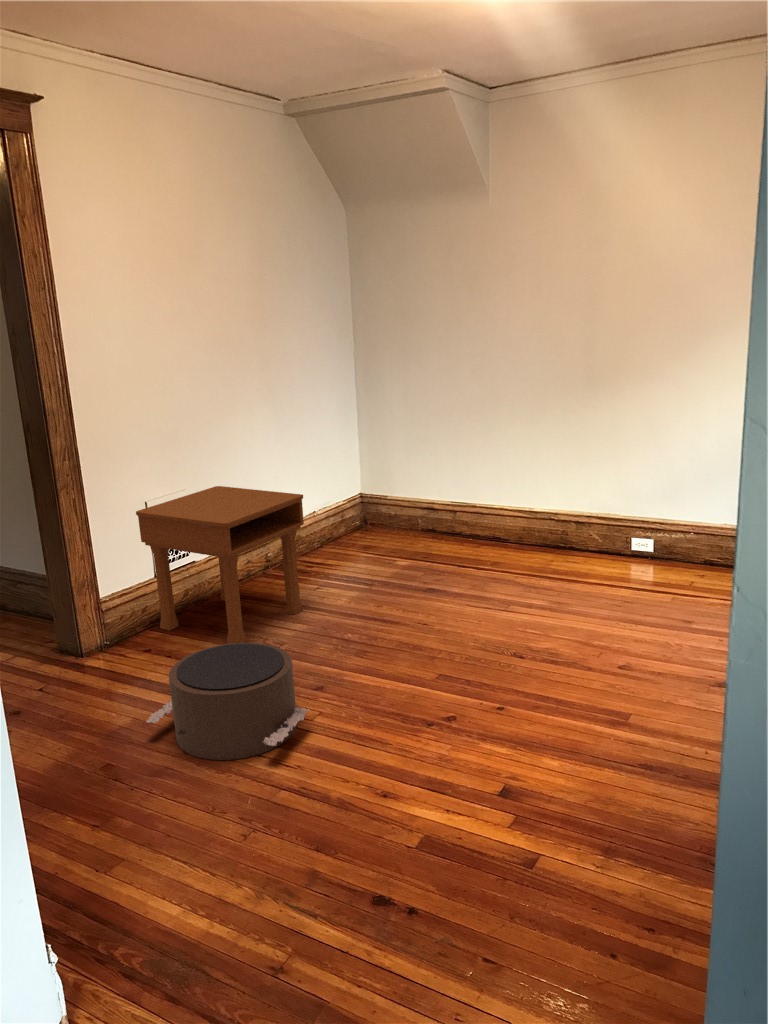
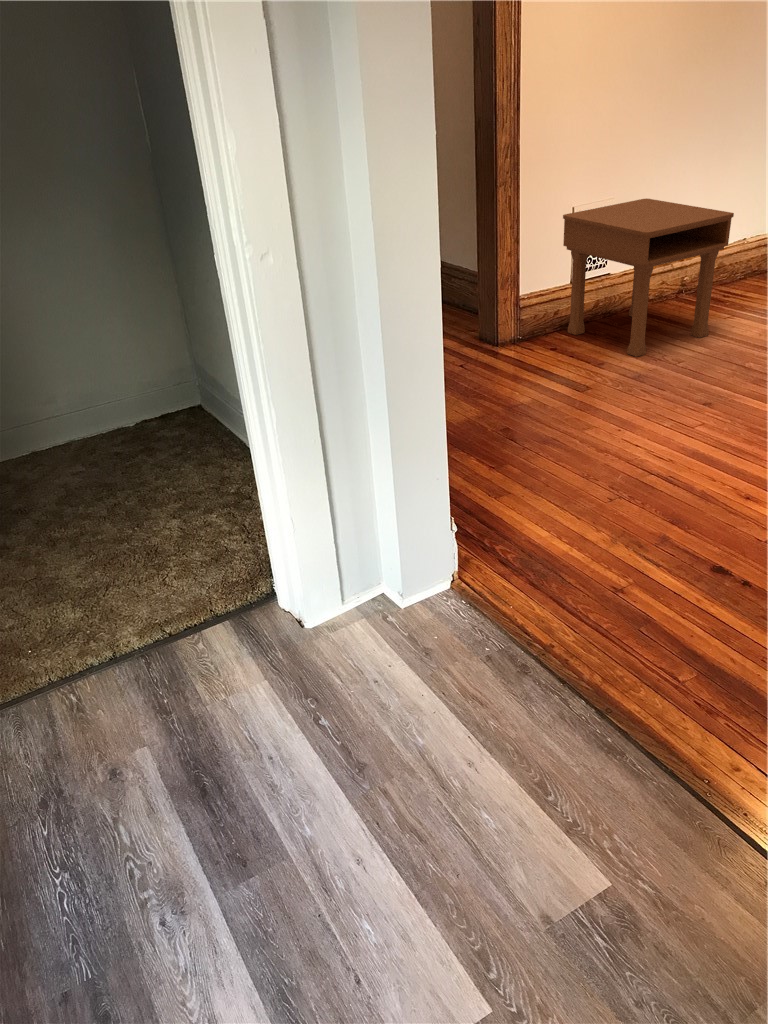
pouf: present [146,643,309,760] -> none [543,346,693,445]

